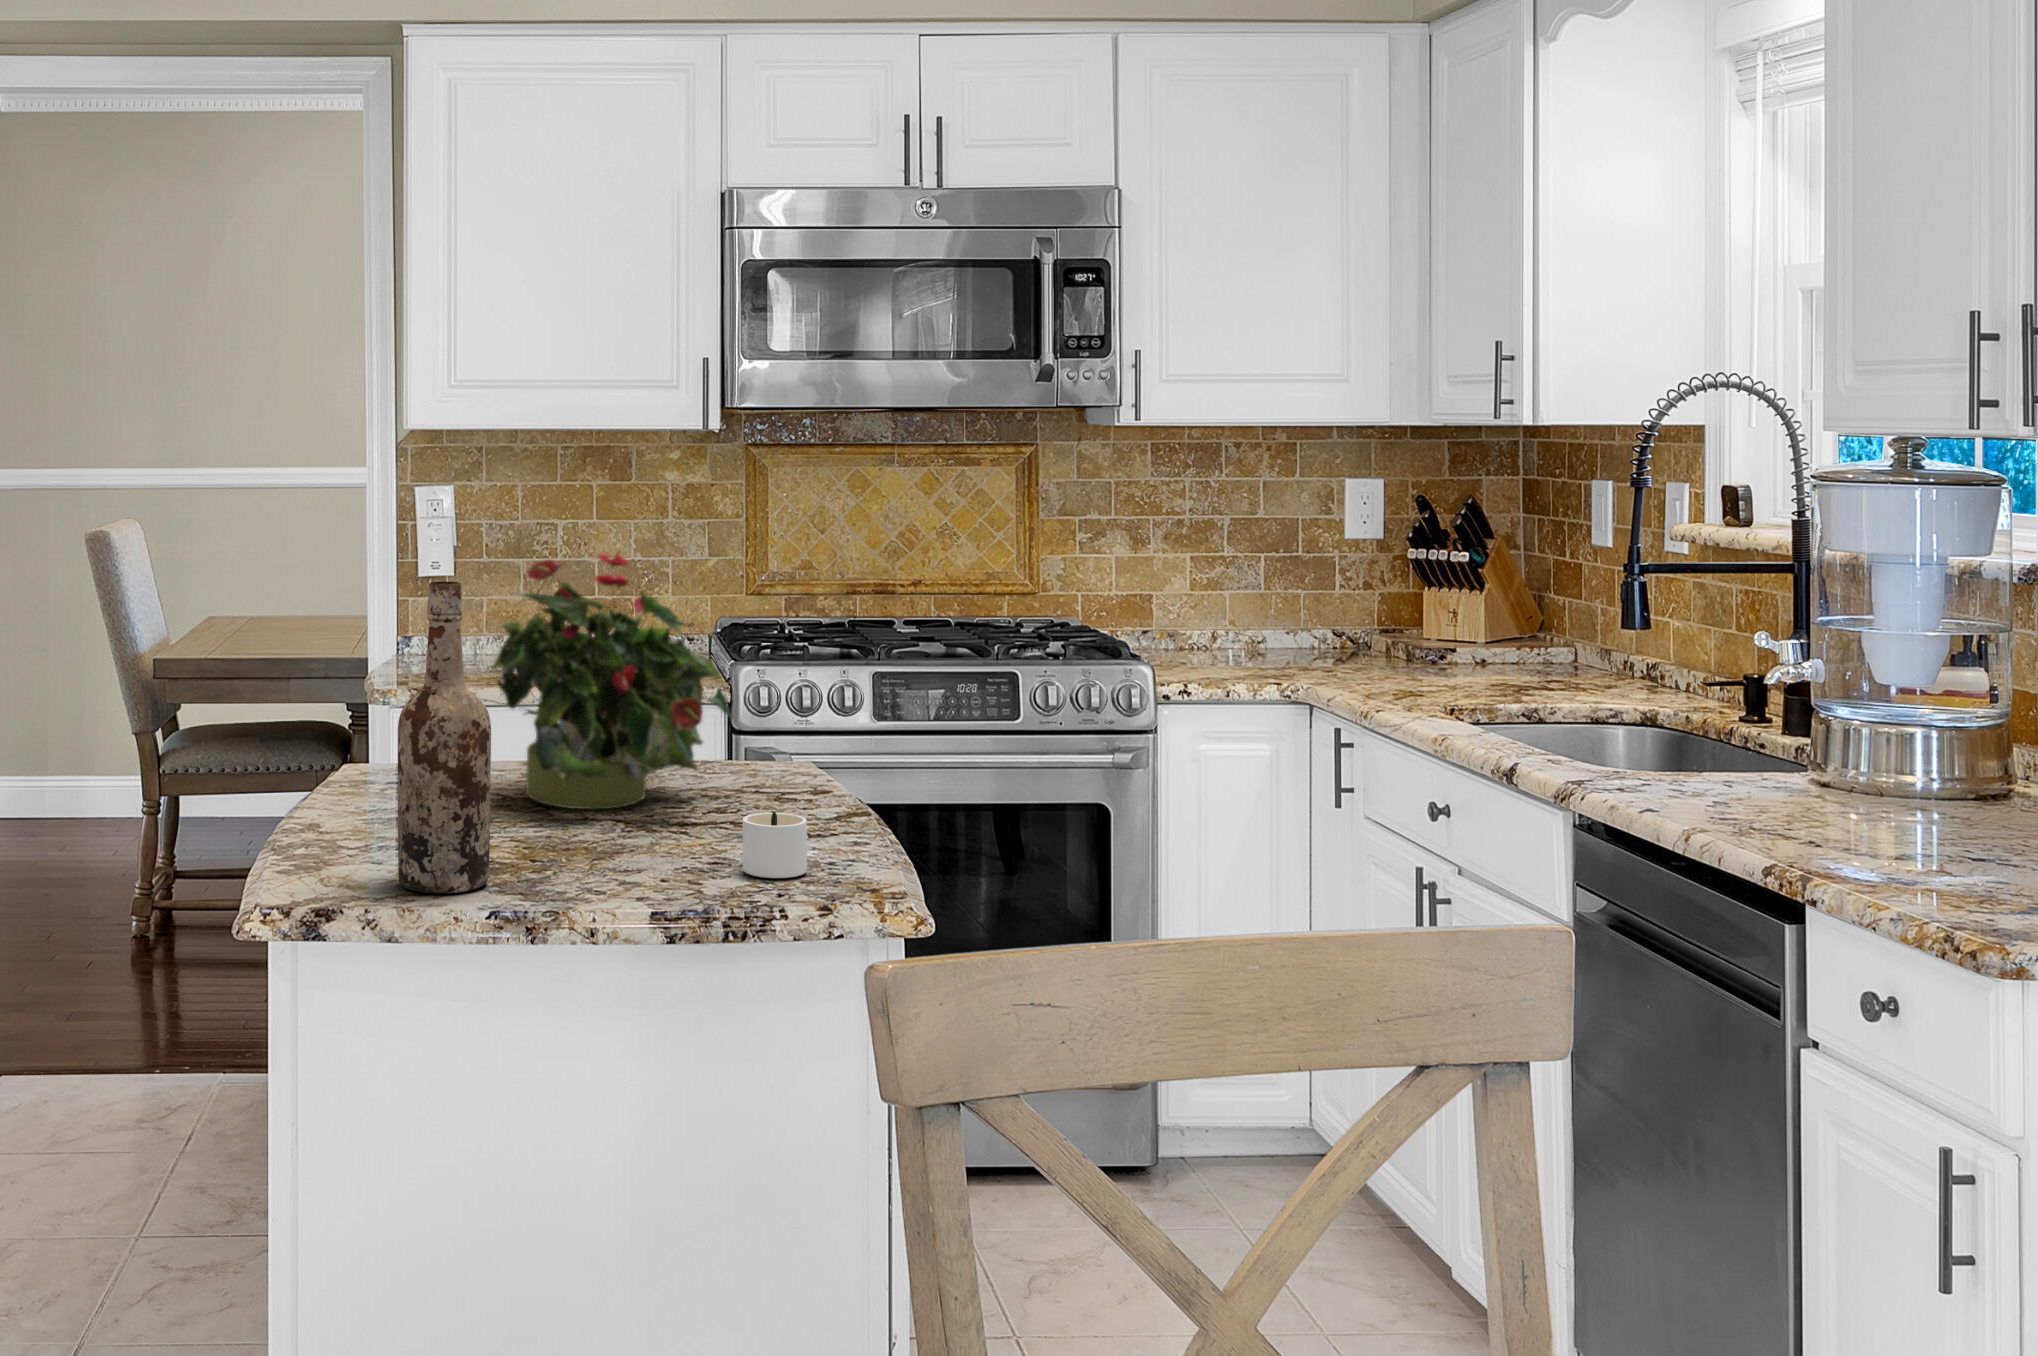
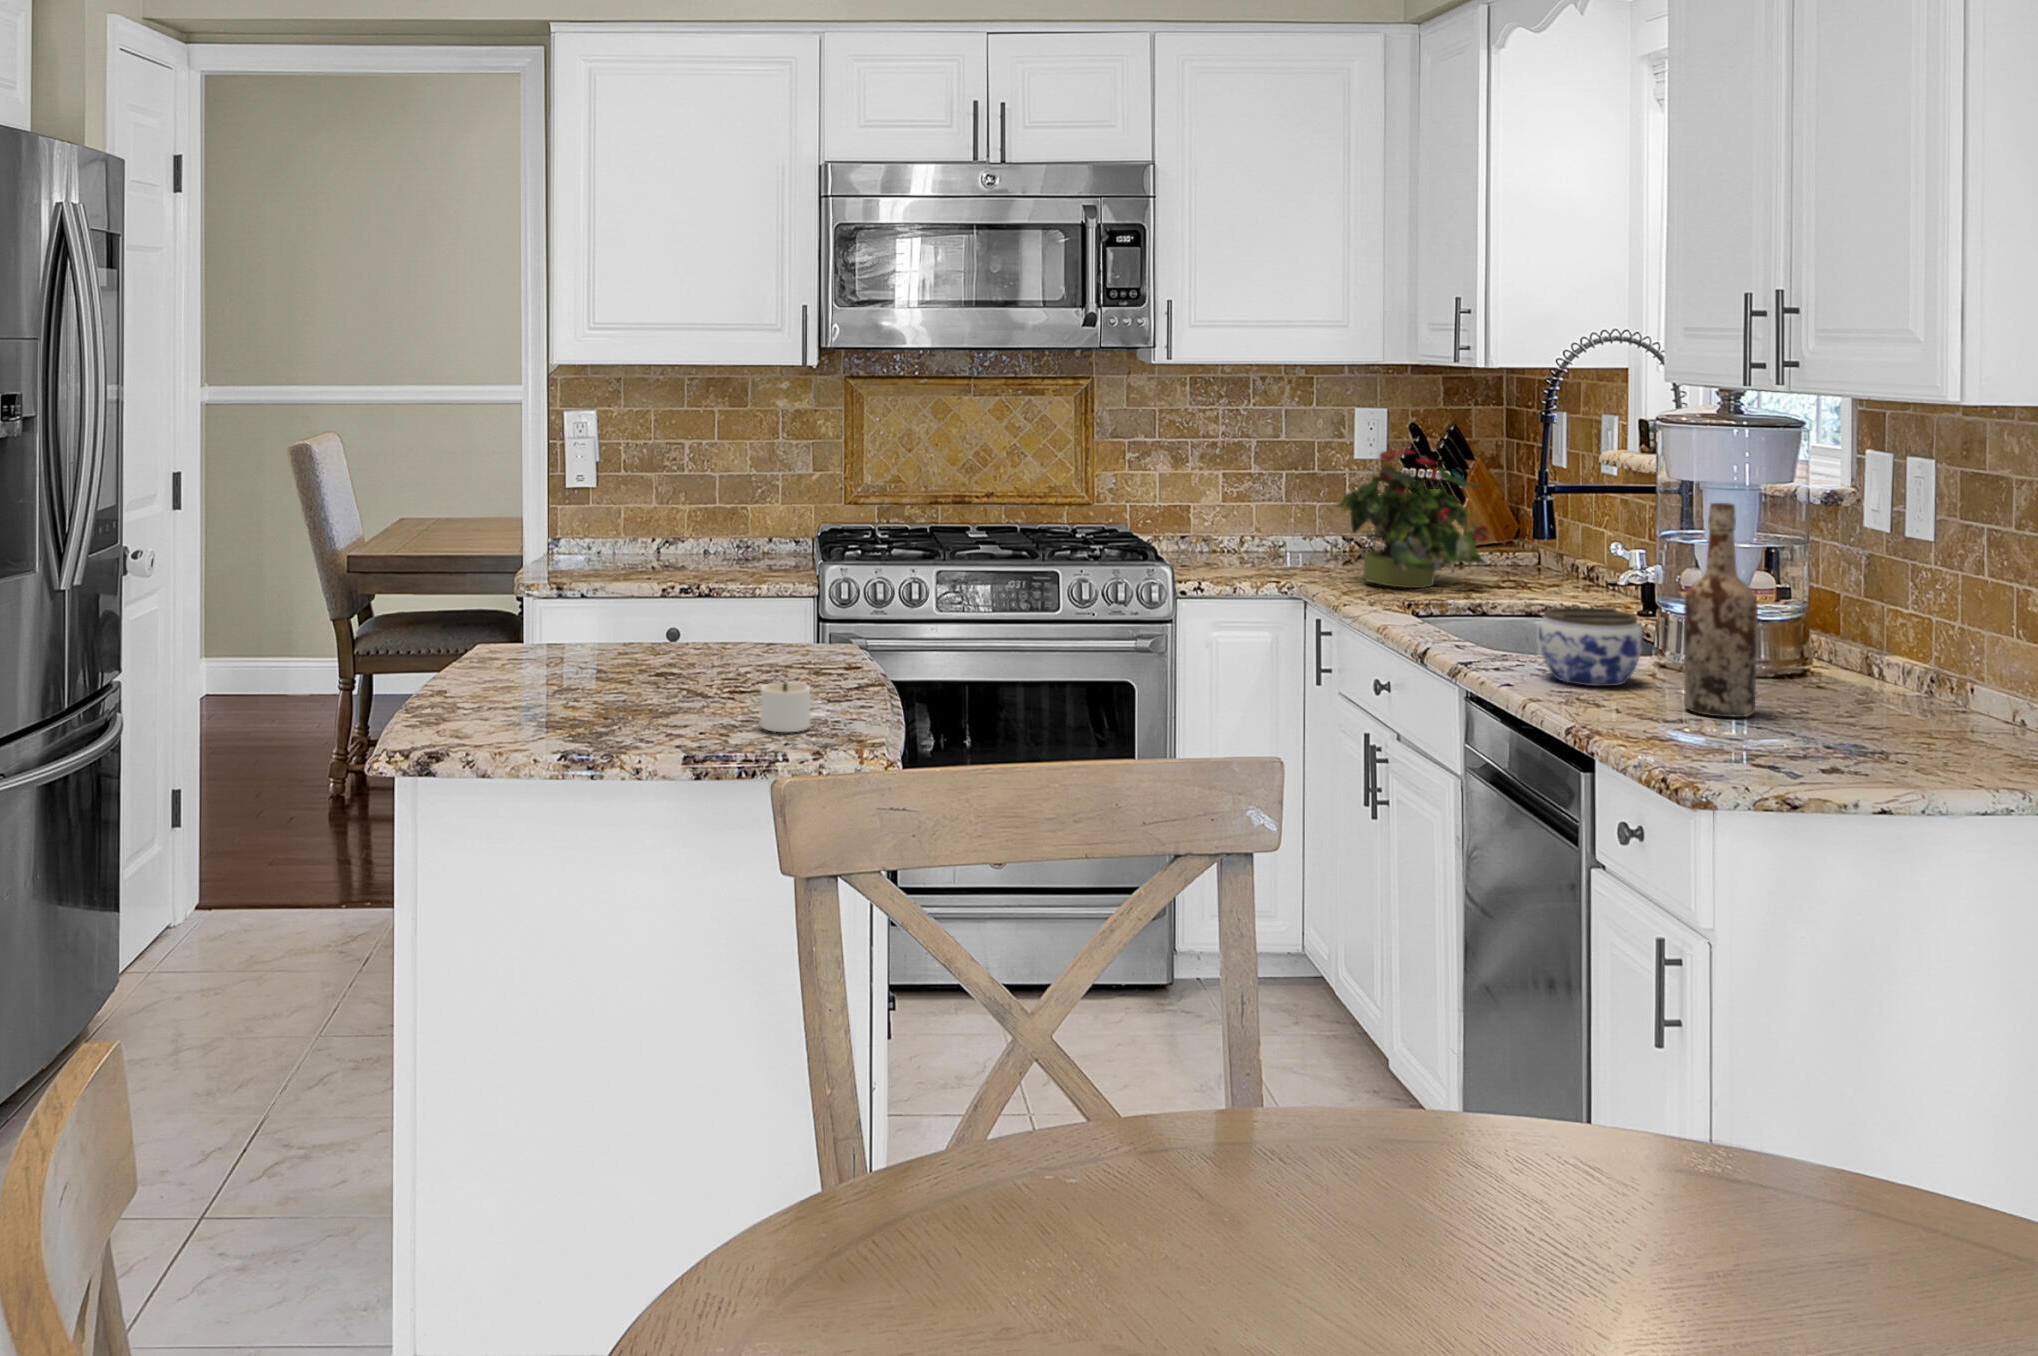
potted plant: present [491,552,733,810] -> present [1337,447,1489,588]
wine bottle: present [398,582,491,893] -> present [1684,503,1758,717]
jar: none [1667,711,1801,809] -> present [1539,607,1643,686]

